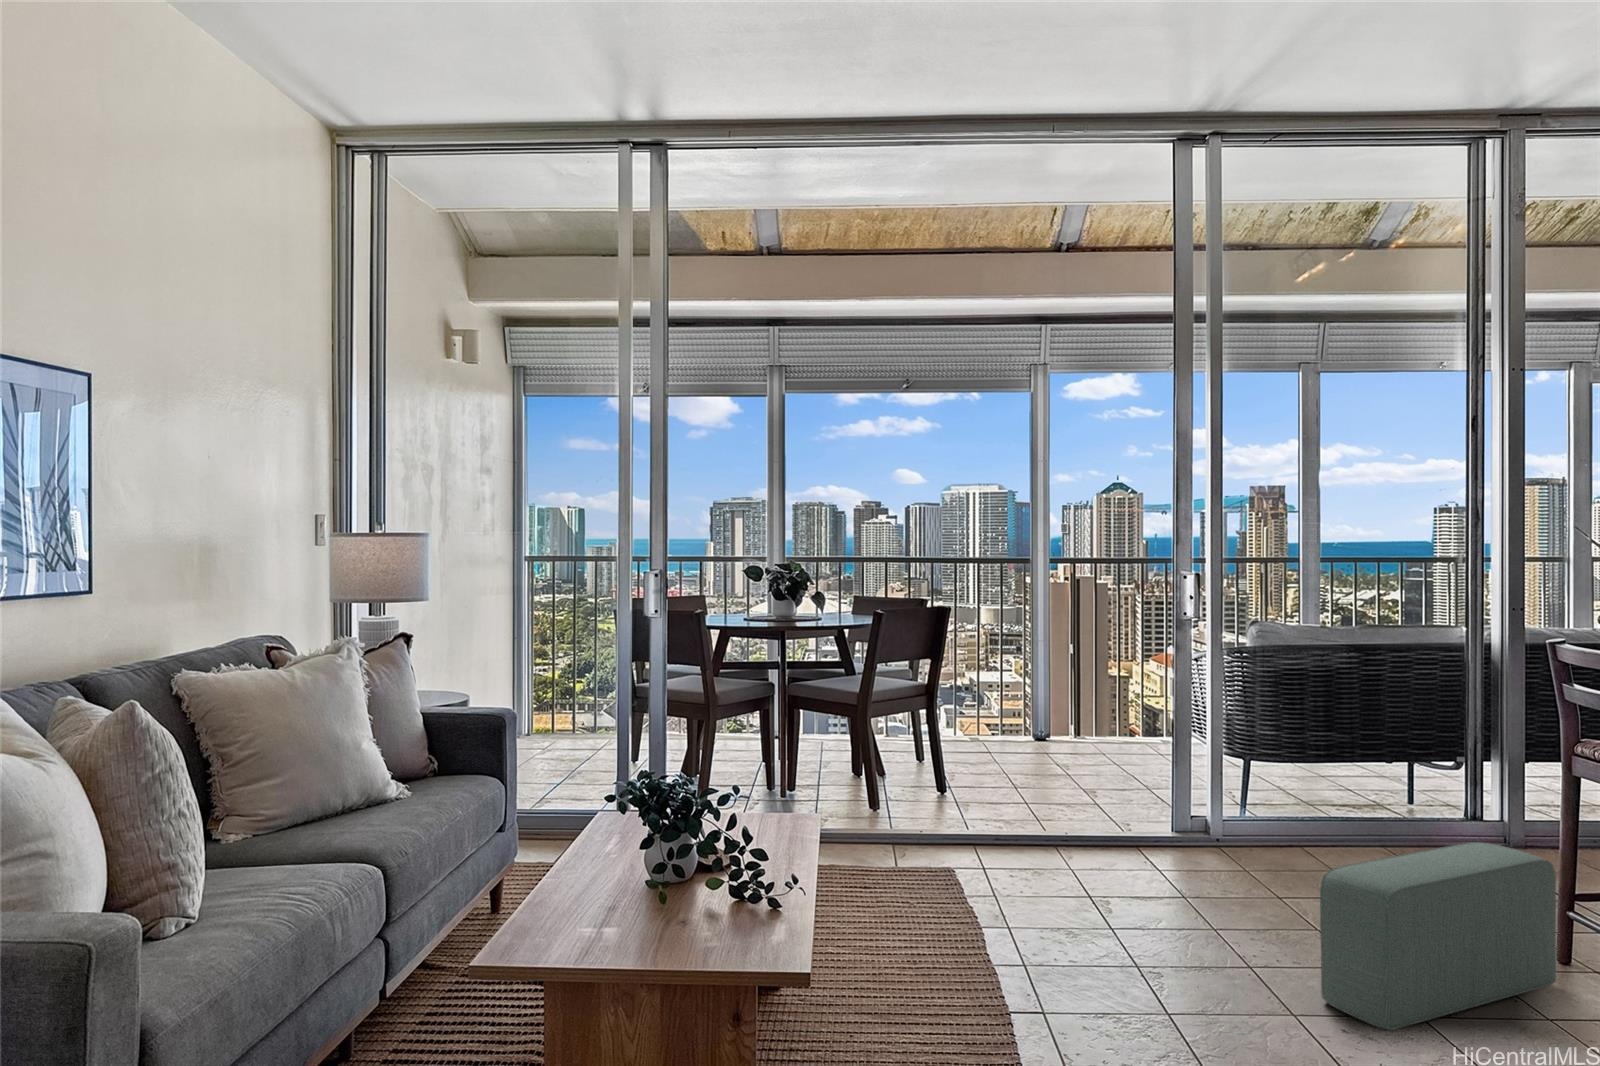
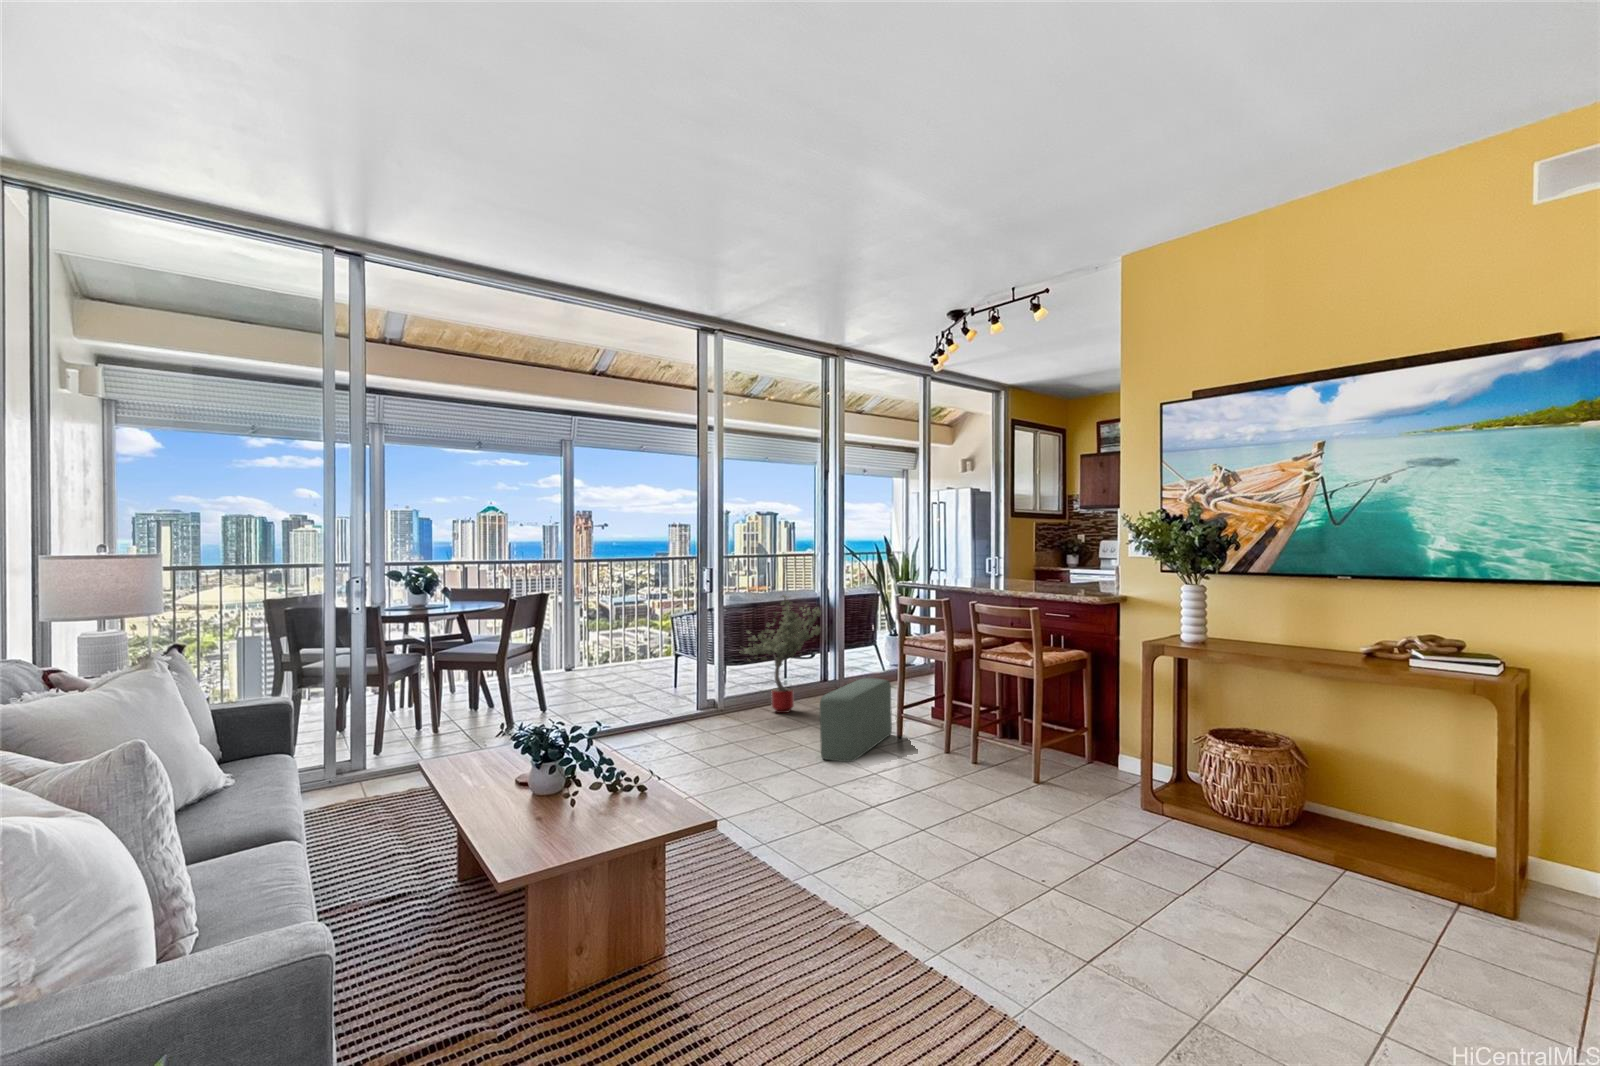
potted tree: none [1237,634,1440,872] -> present [741,595,821,713]

